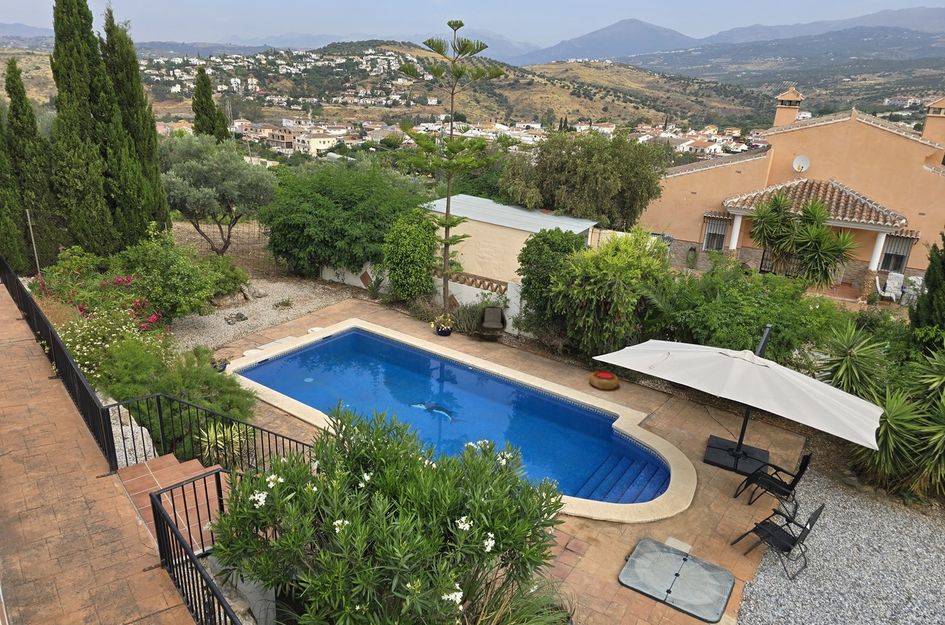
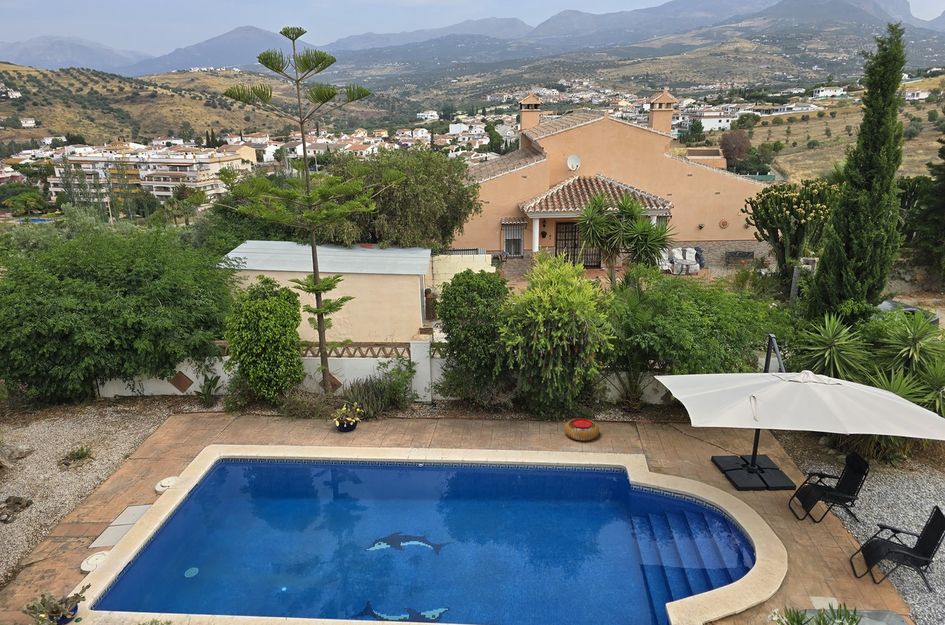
lounge chair: present [478,306,507,343] -> none [391,375,431,426]

